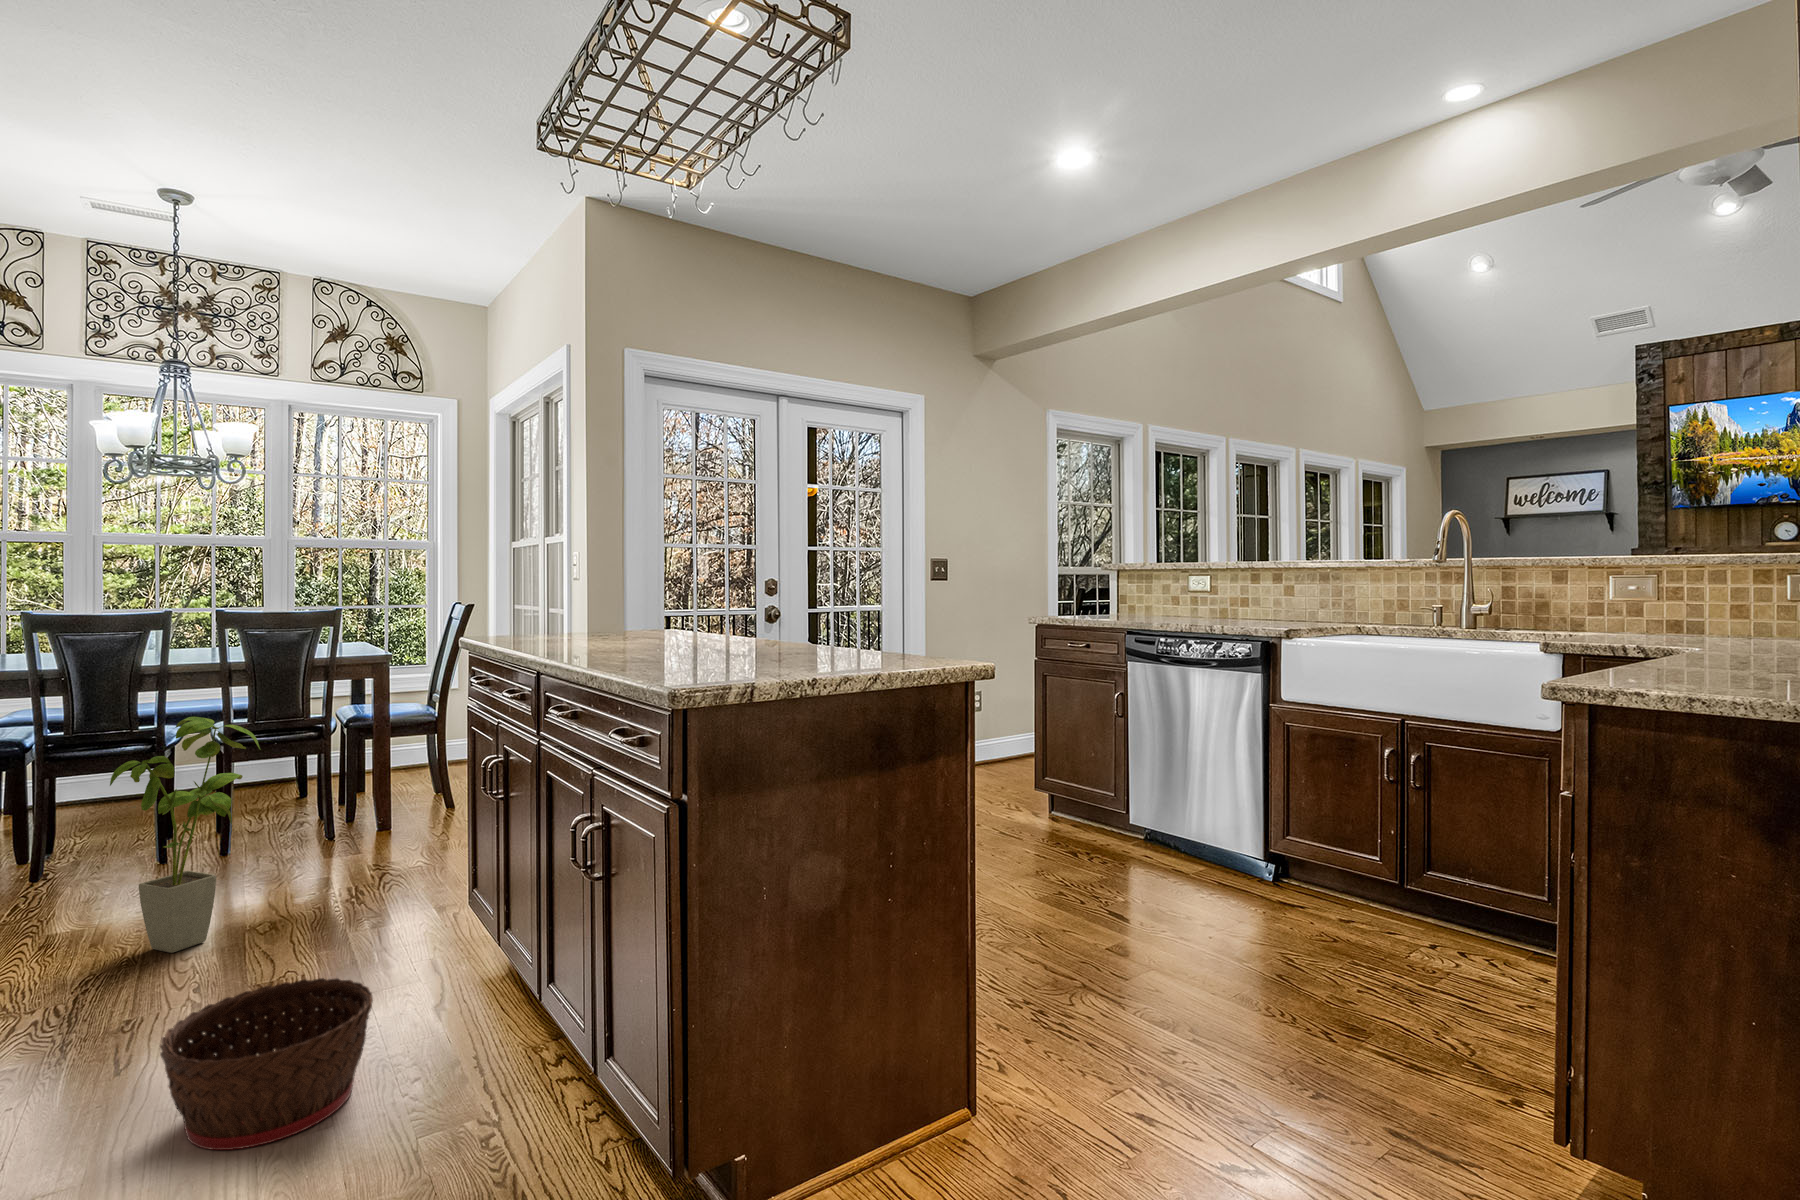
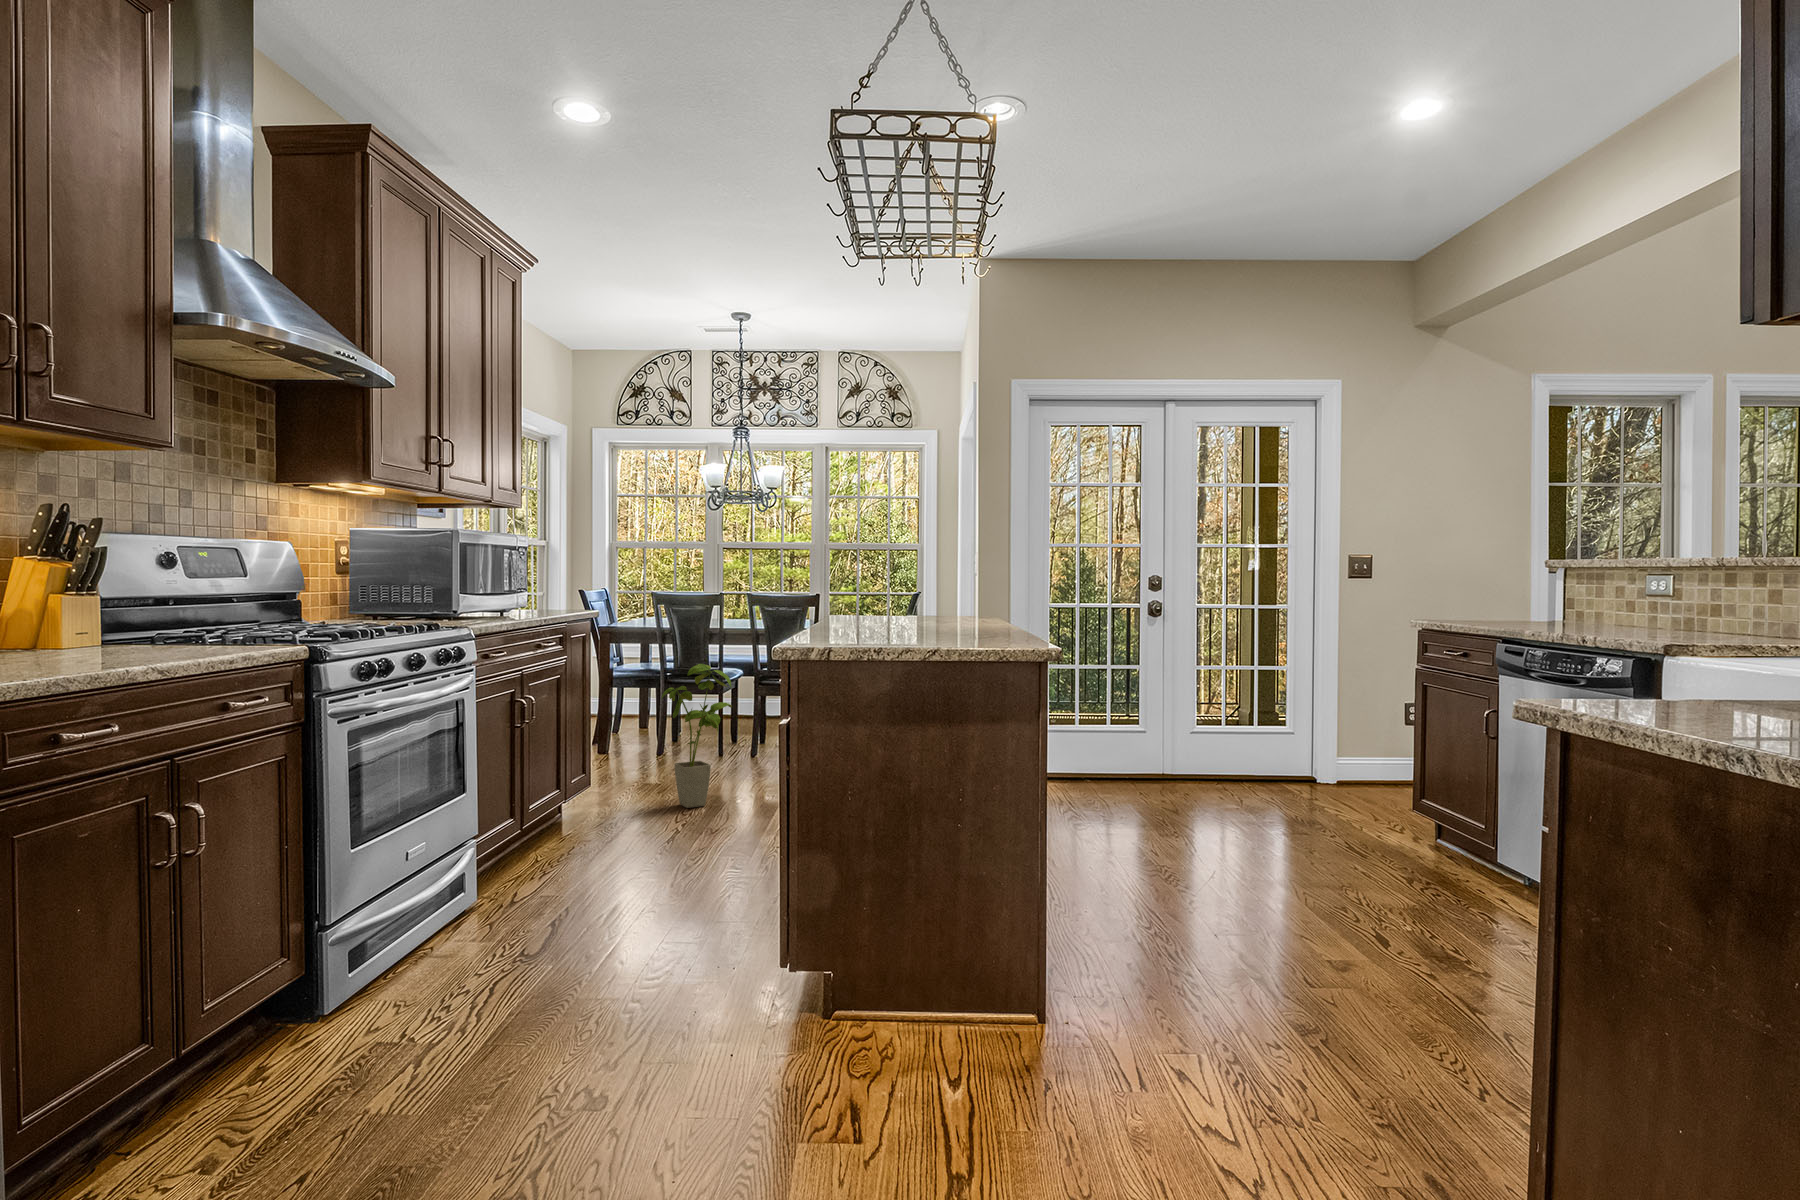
basket: present [160,978,373,1150] -> none [622,819,725,897]

